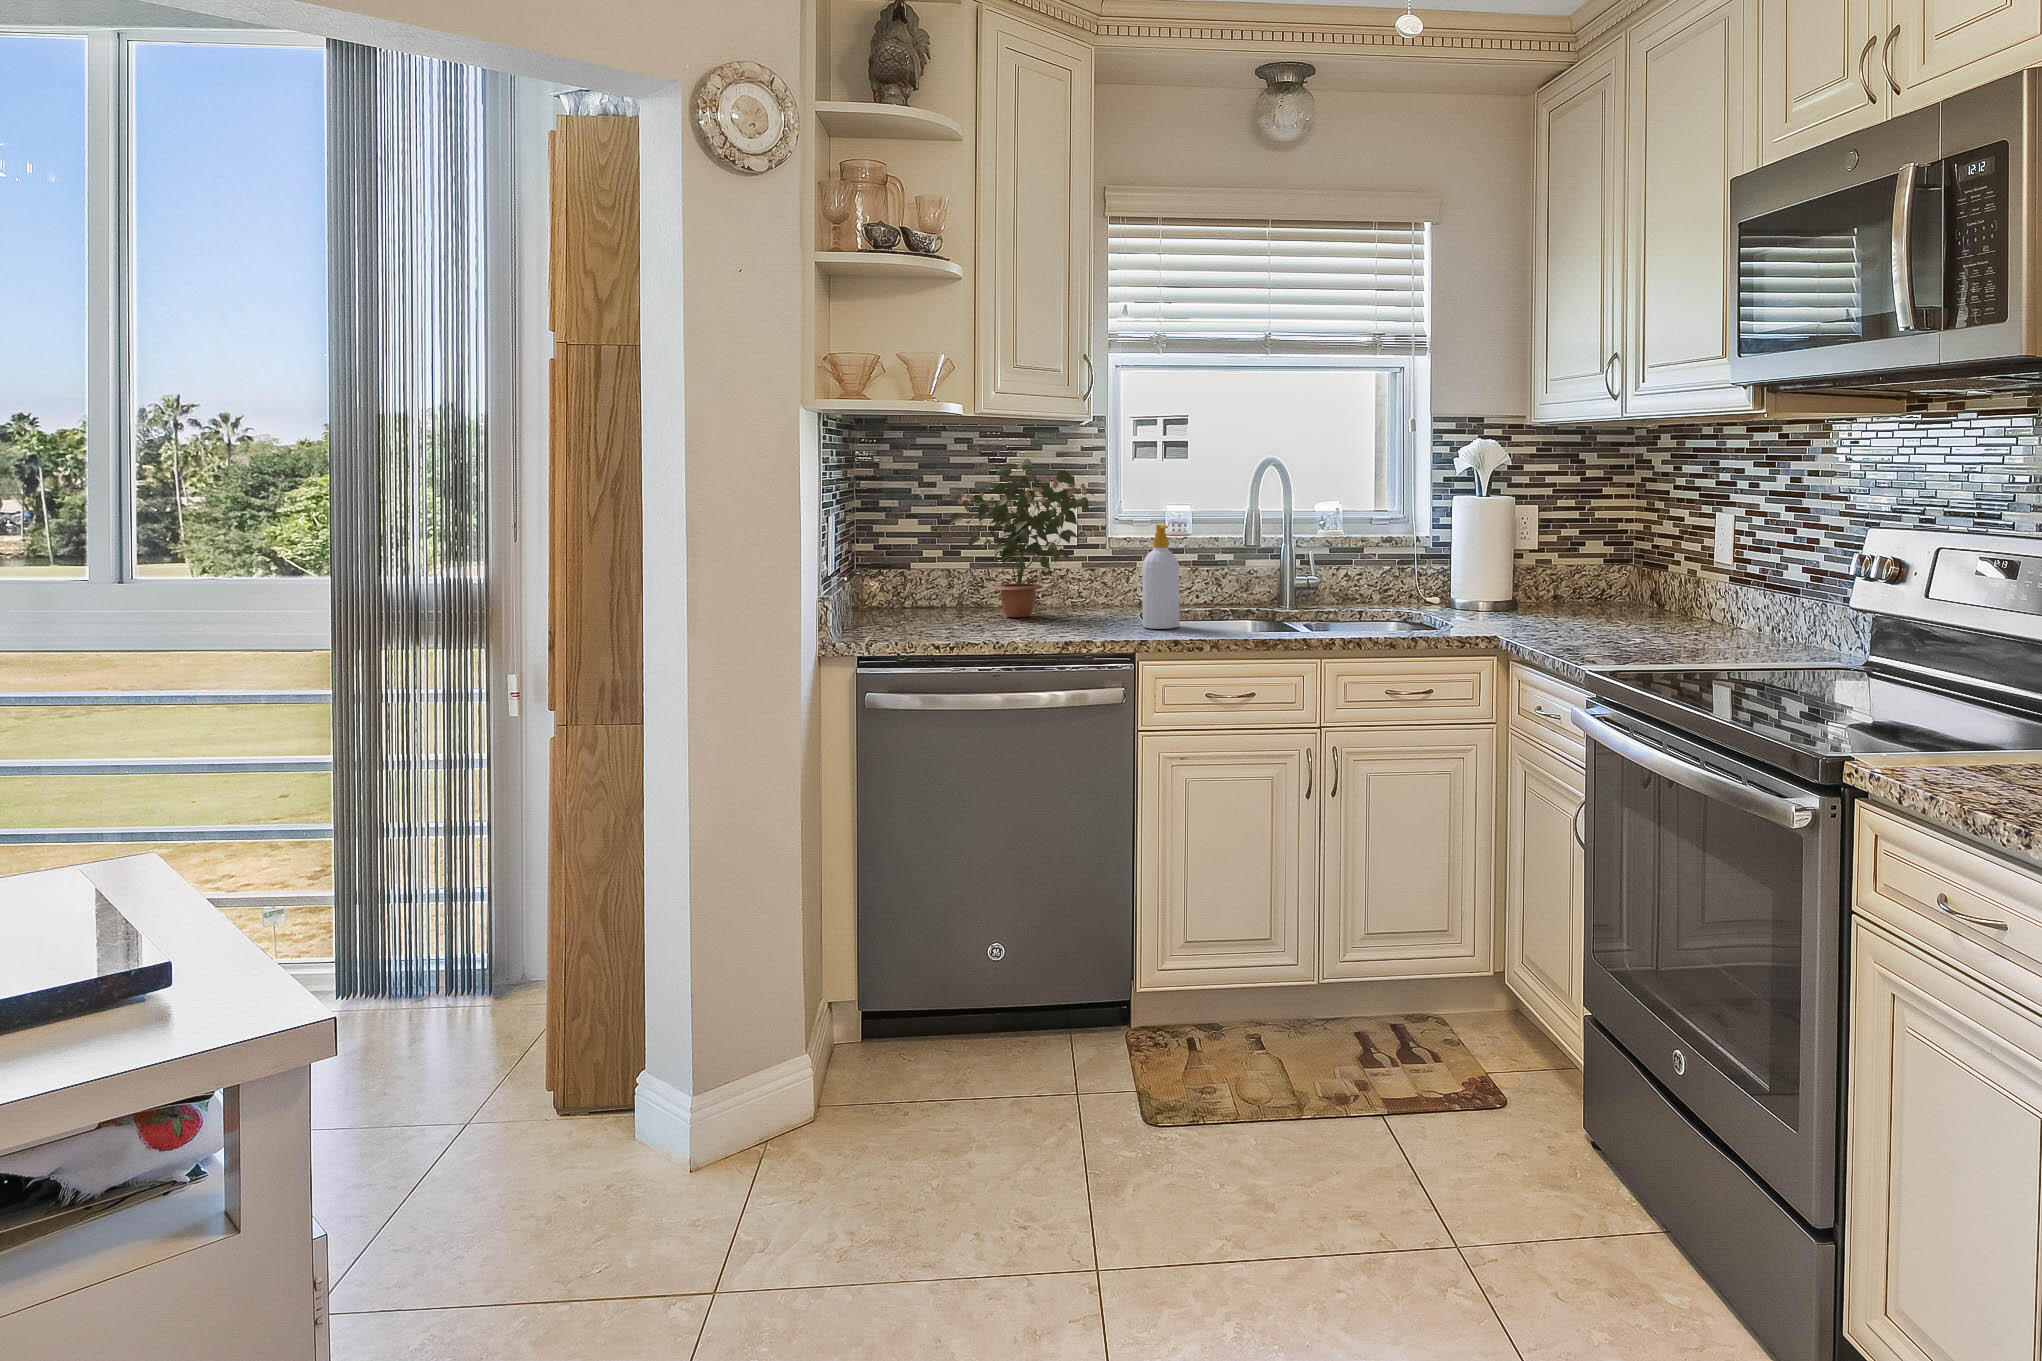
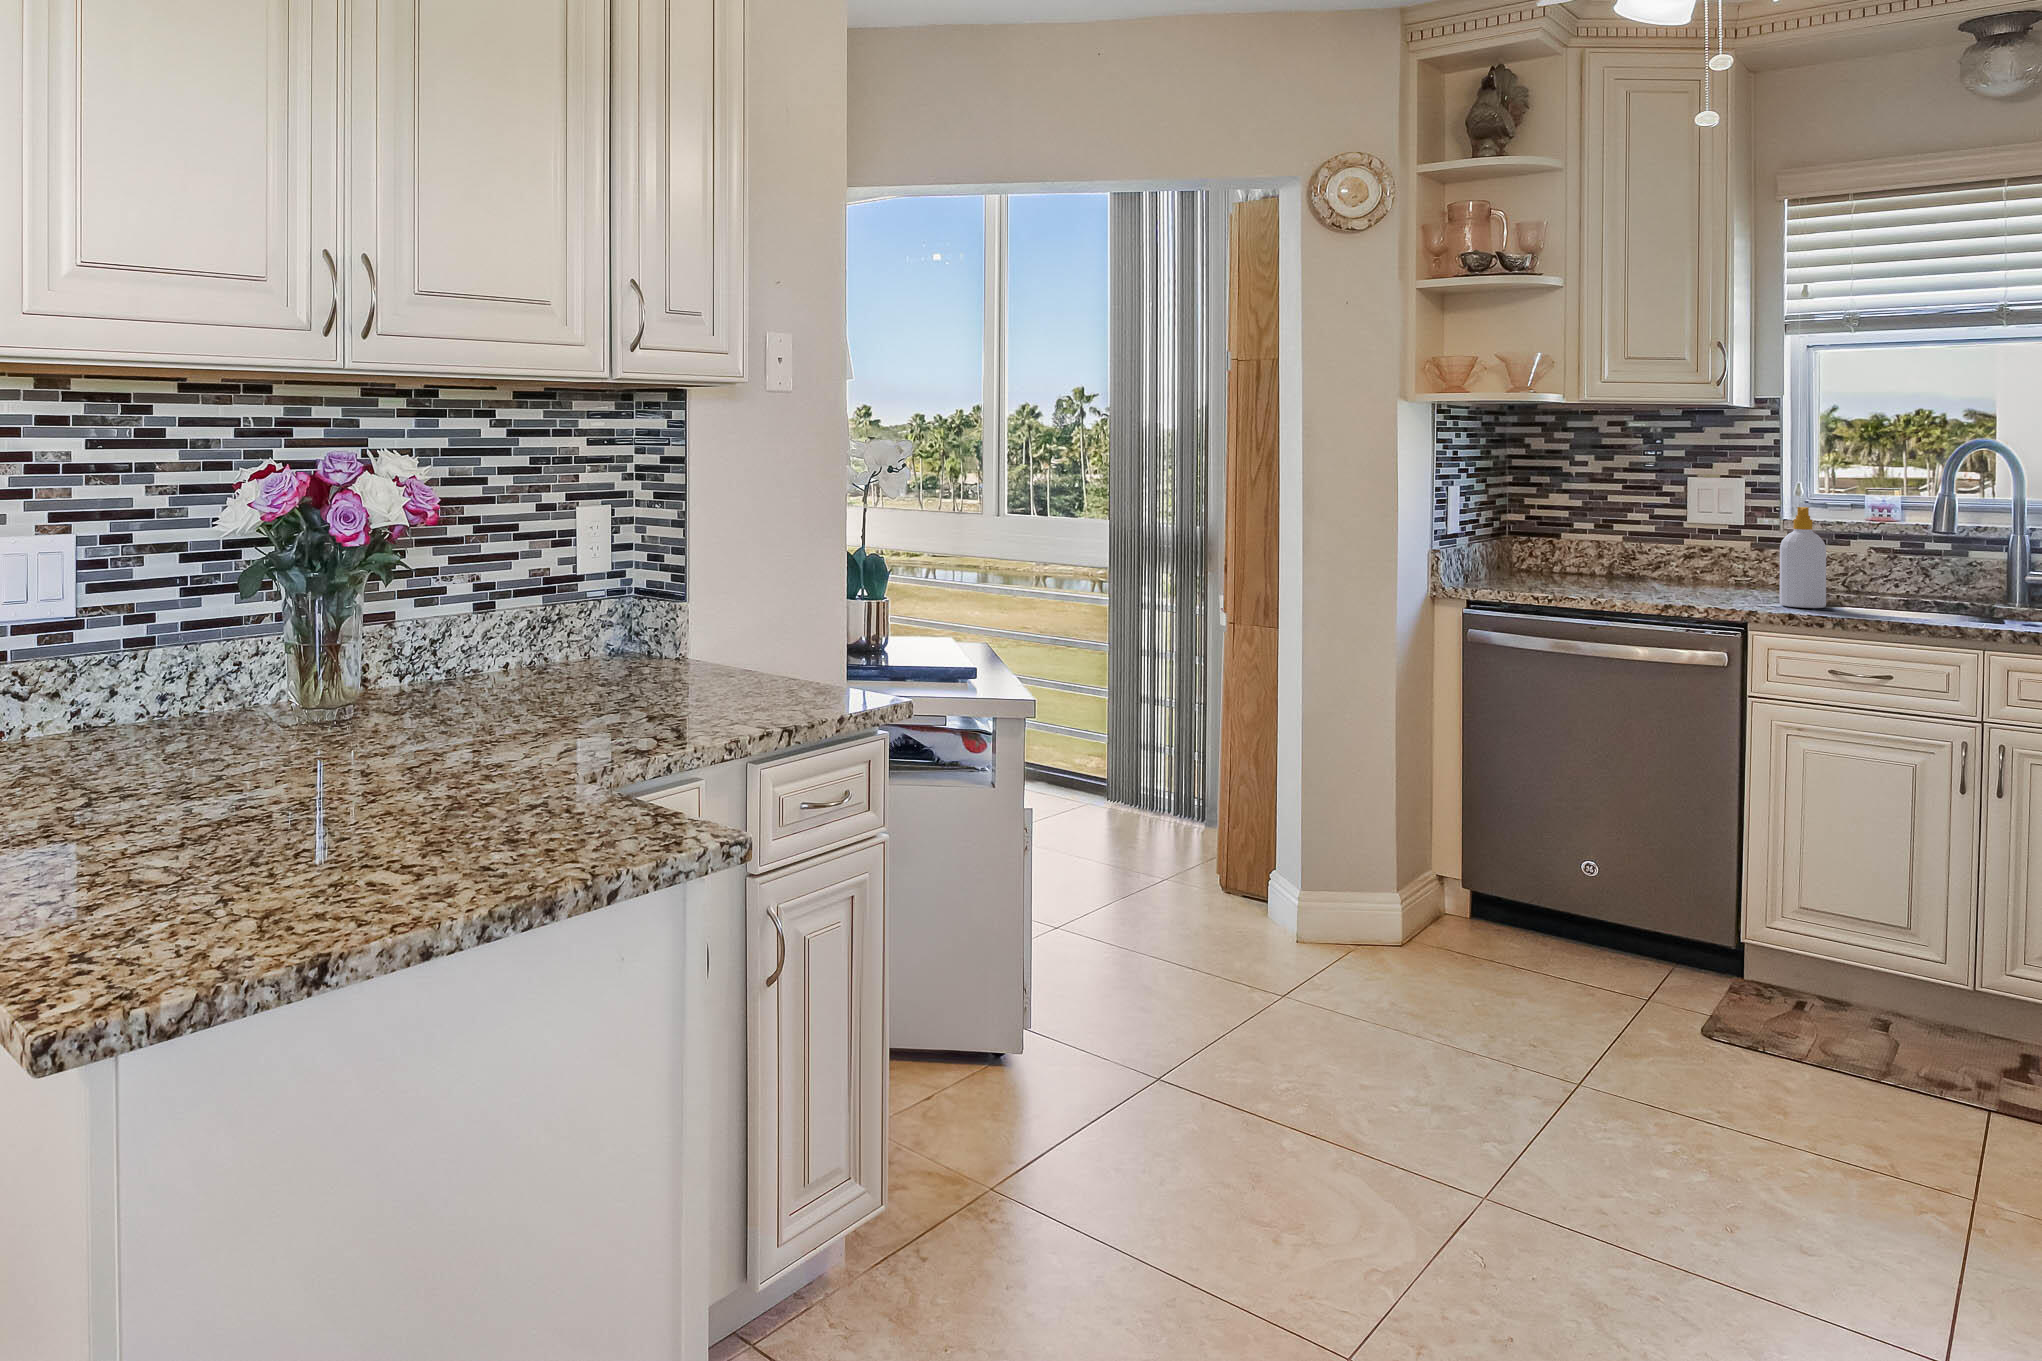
potted plant: present [949,459,1095,617] -> none [1595,442,1747,587]

